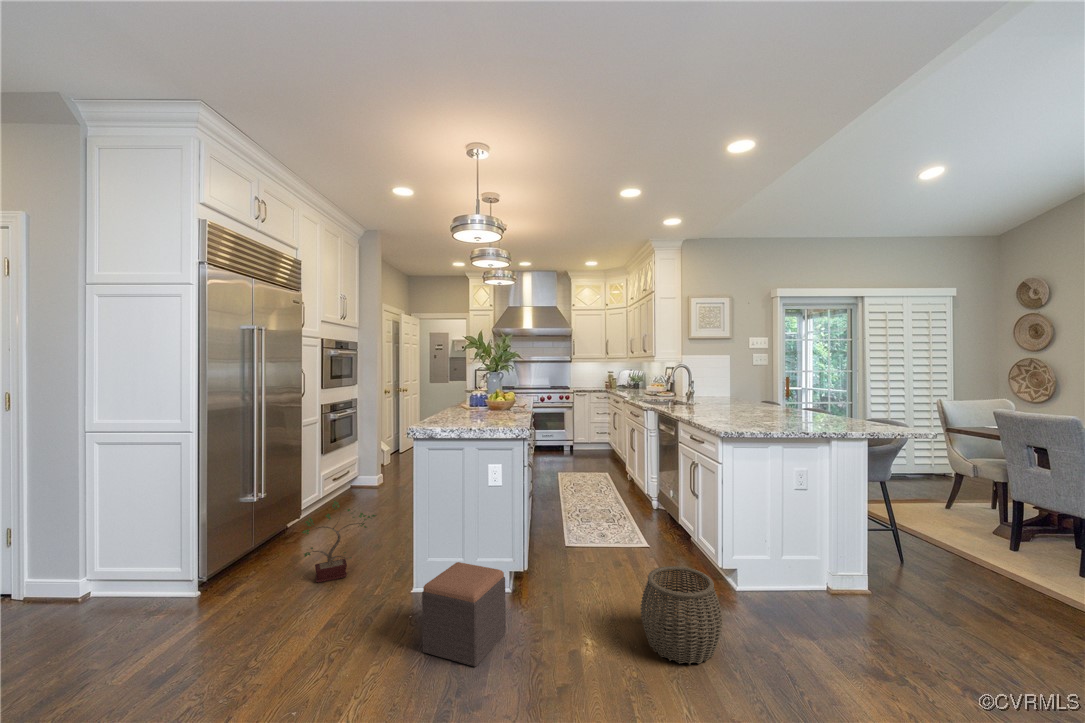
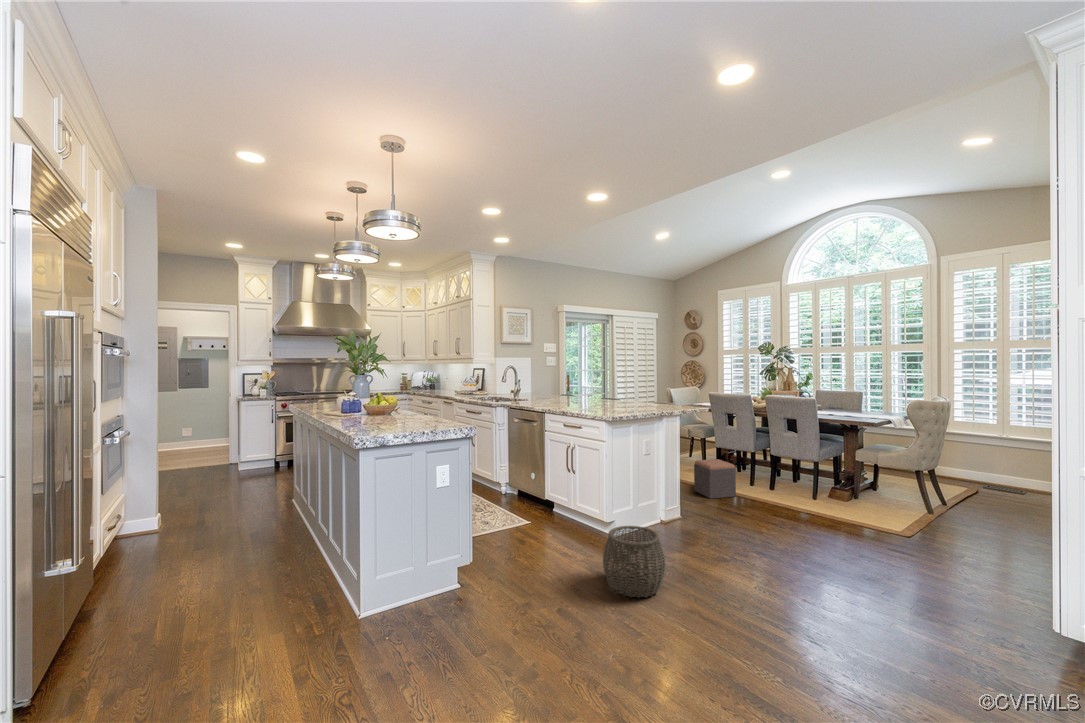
potted plant: present [302,501,376,583] -> none [193,541,291,653]
footstool: present [422,562,506,667] -> present [694,459,736,499]

